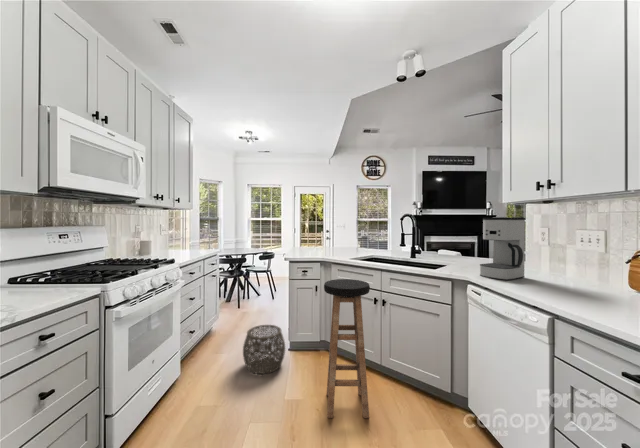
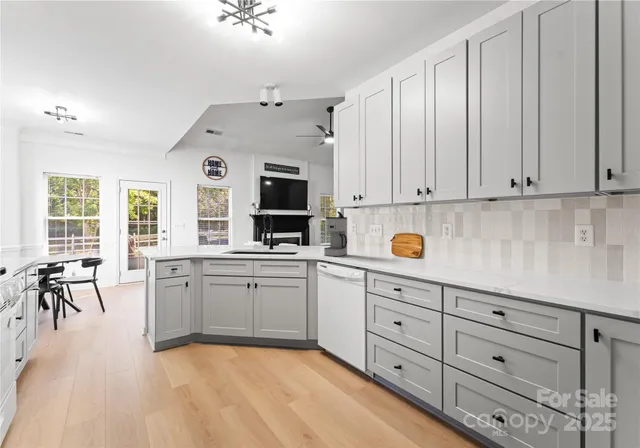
bar stool: present [324,279,370,418] -> none [213,268,255,384]
woven basket: present [243,325,285,374] -> none [107,328,159,380]

